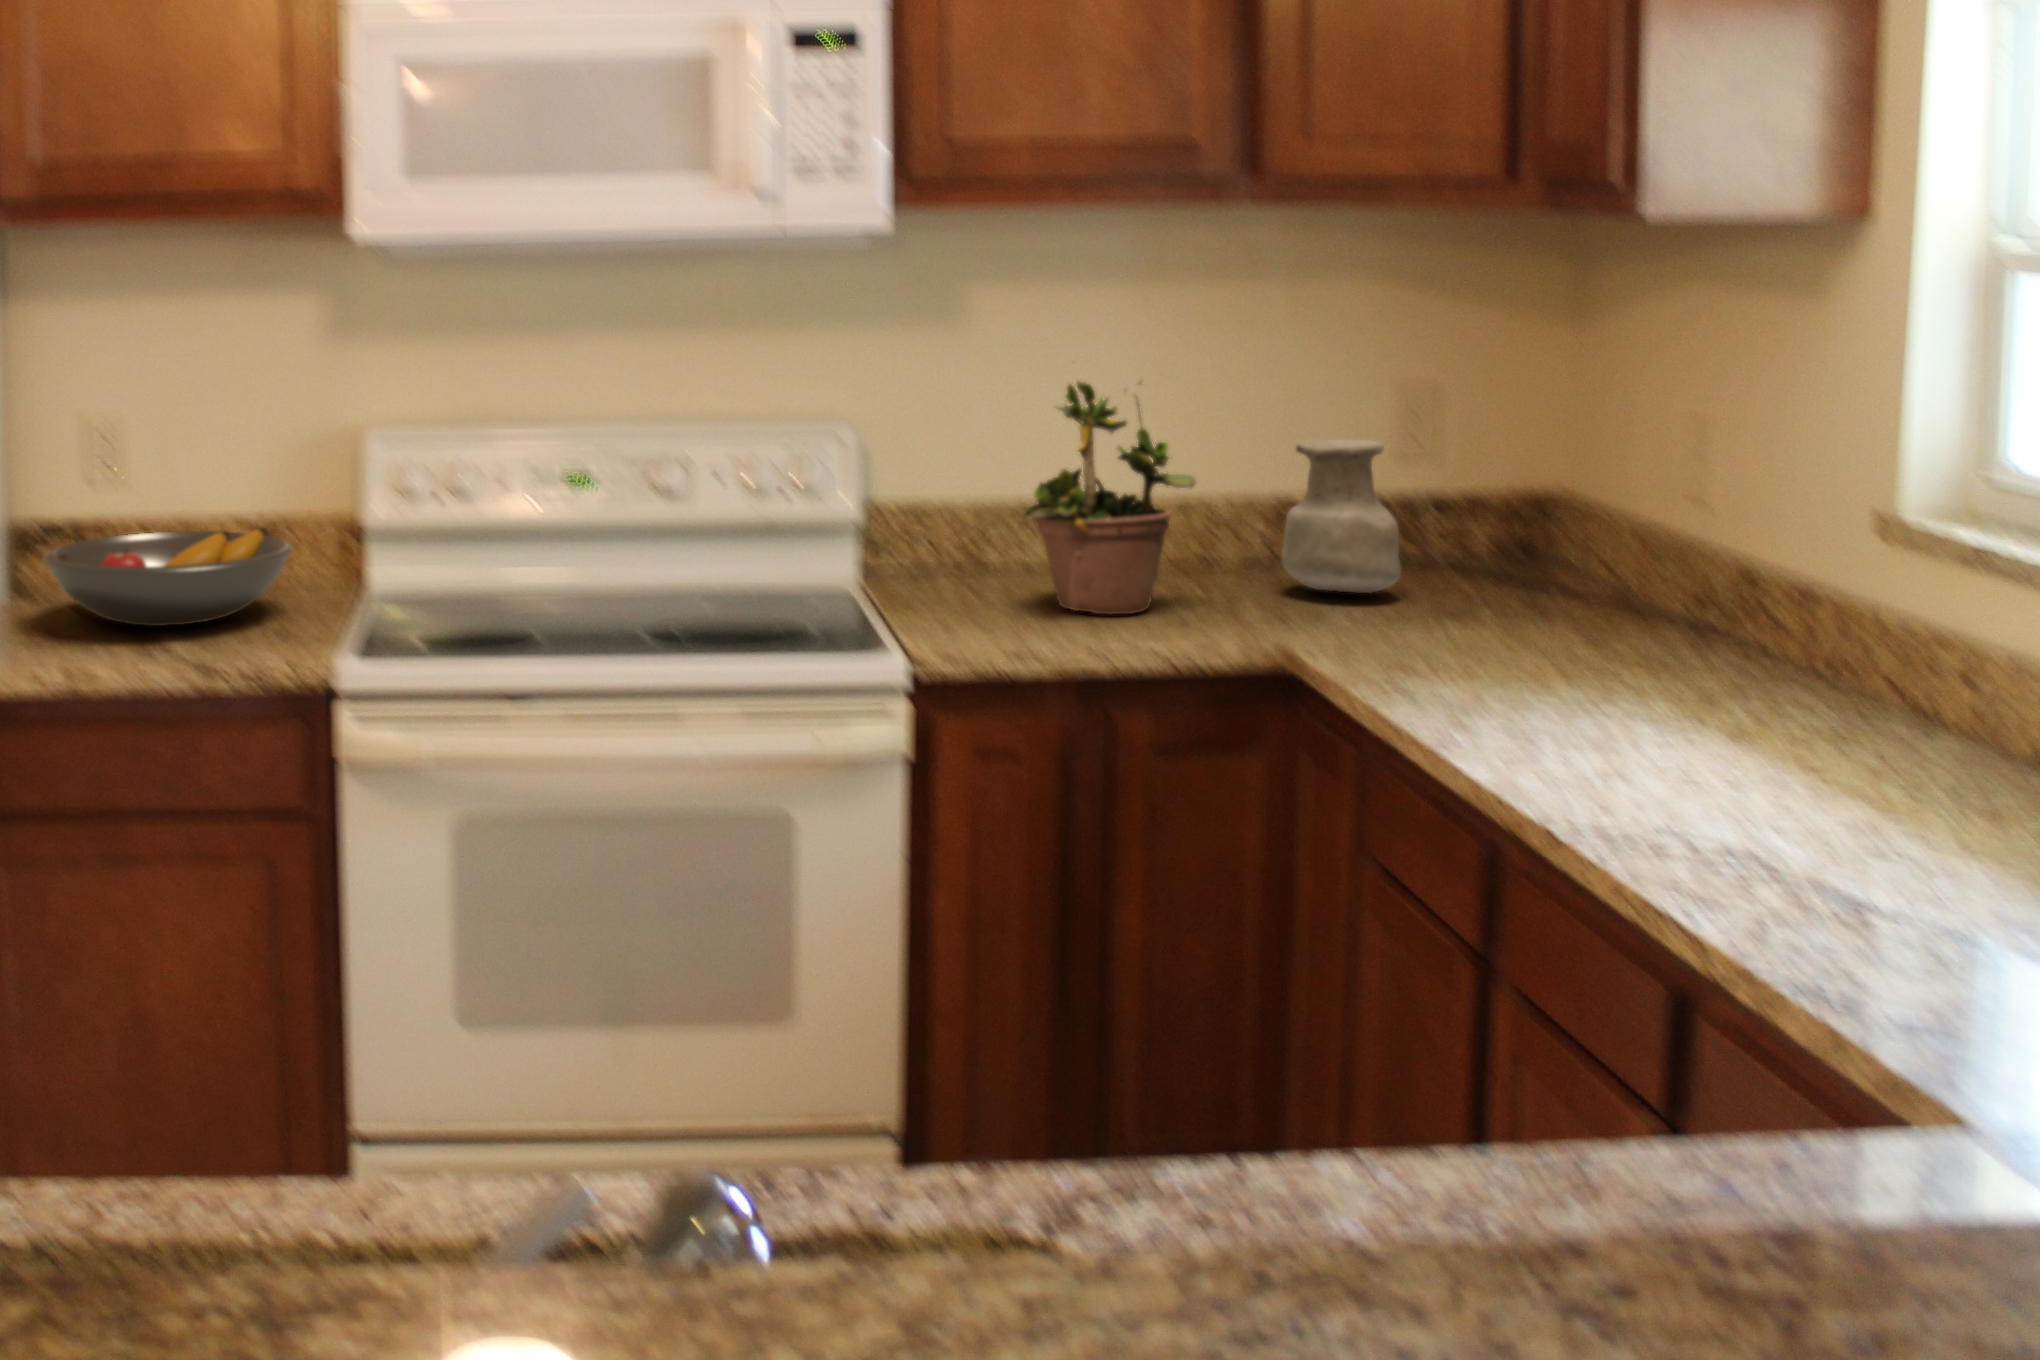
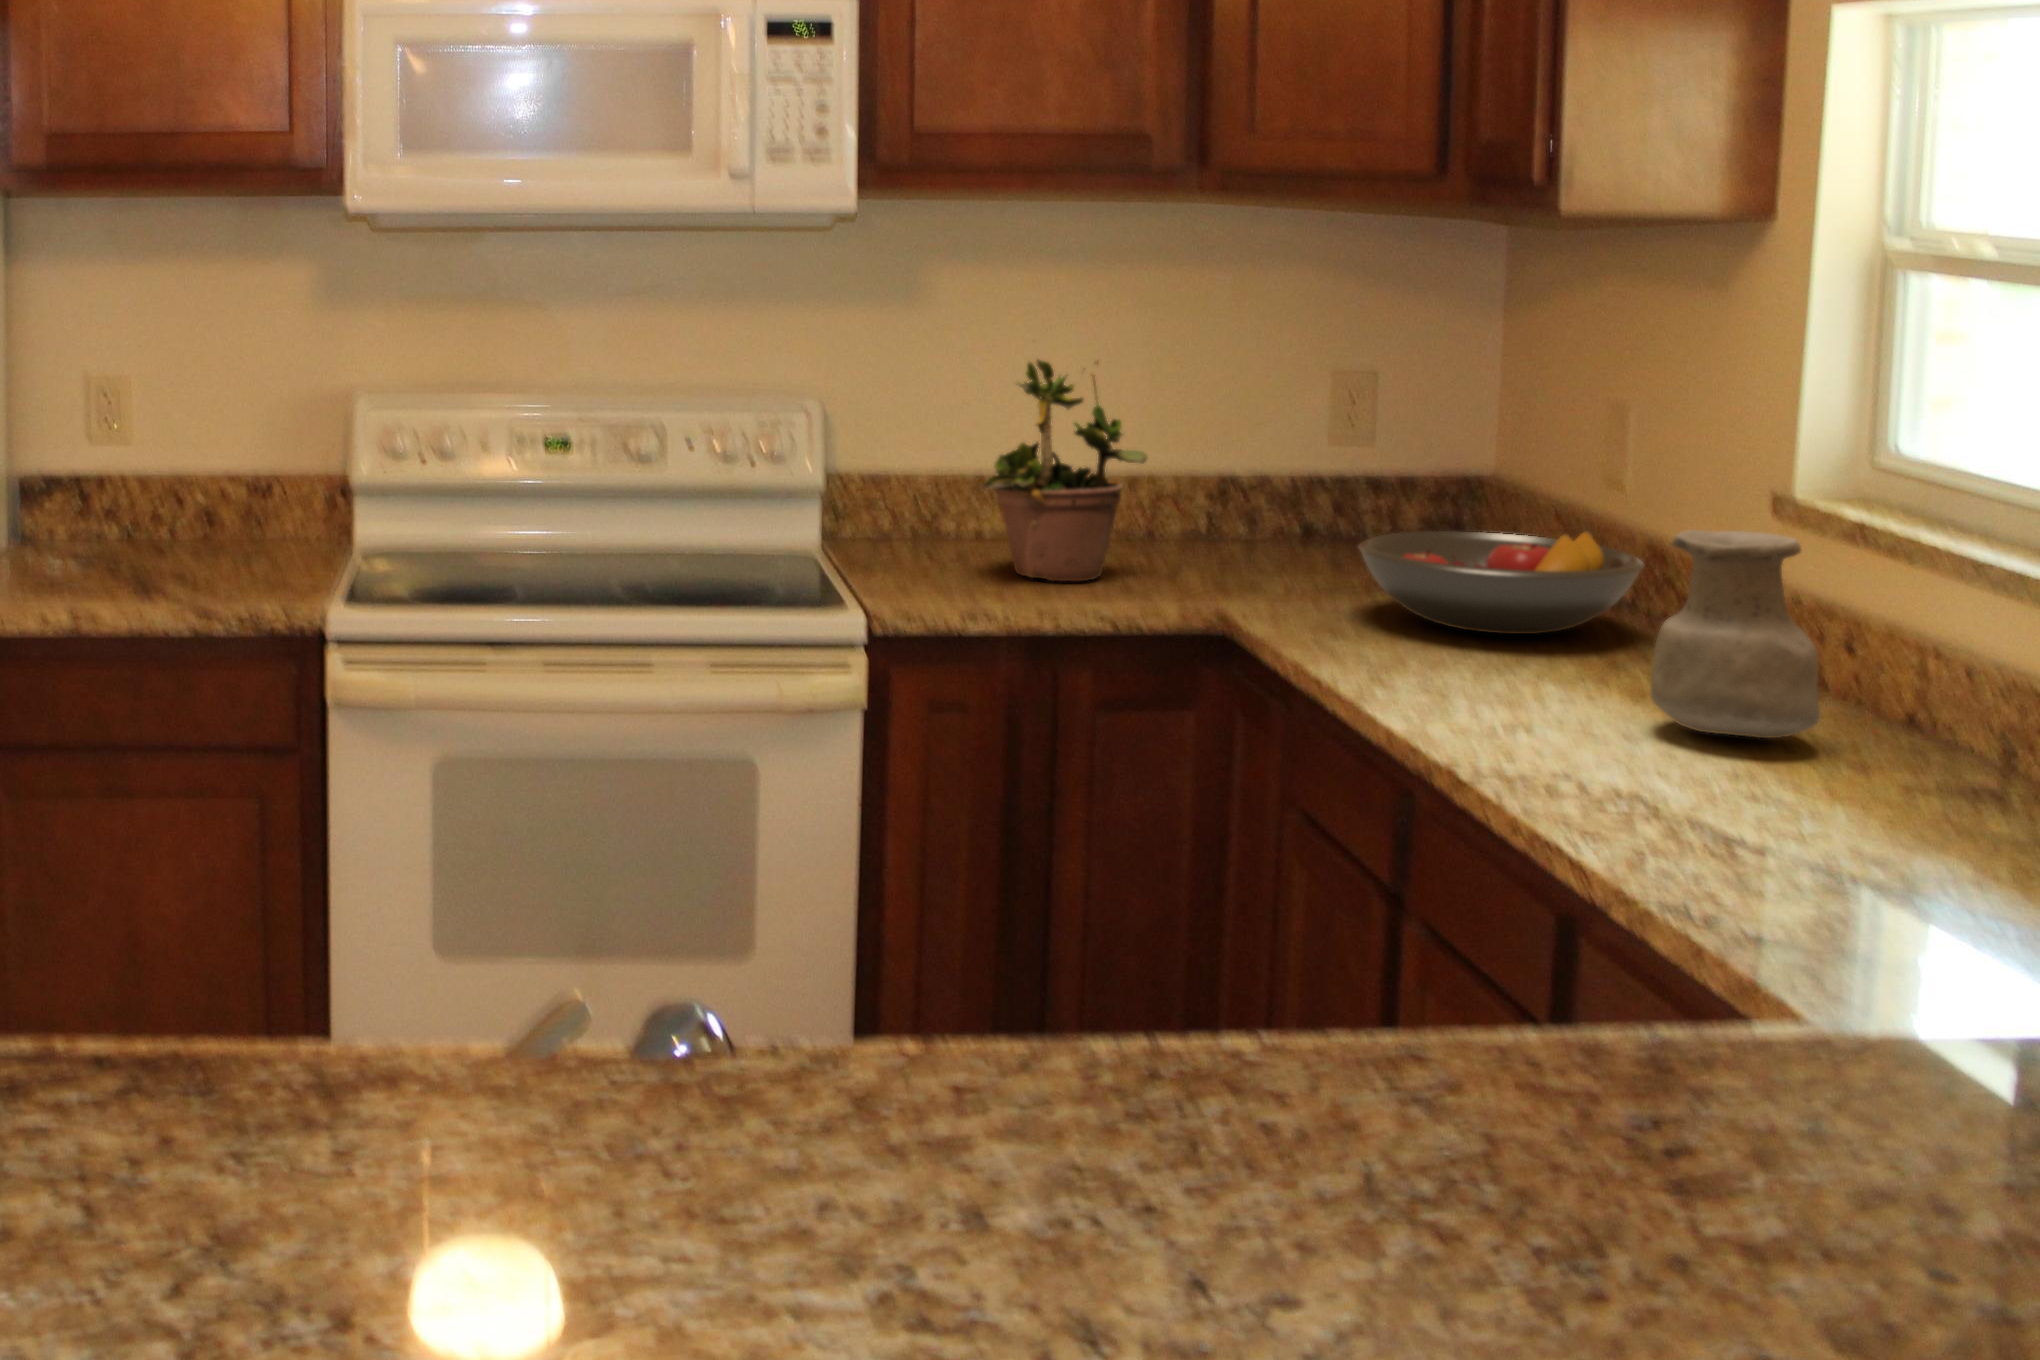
vase: present [1282,439,1401,593] -> present [1651,530,1820,738]
fruit bowl: present [44,528,292,626] -> present [1358,530,1644,634]

